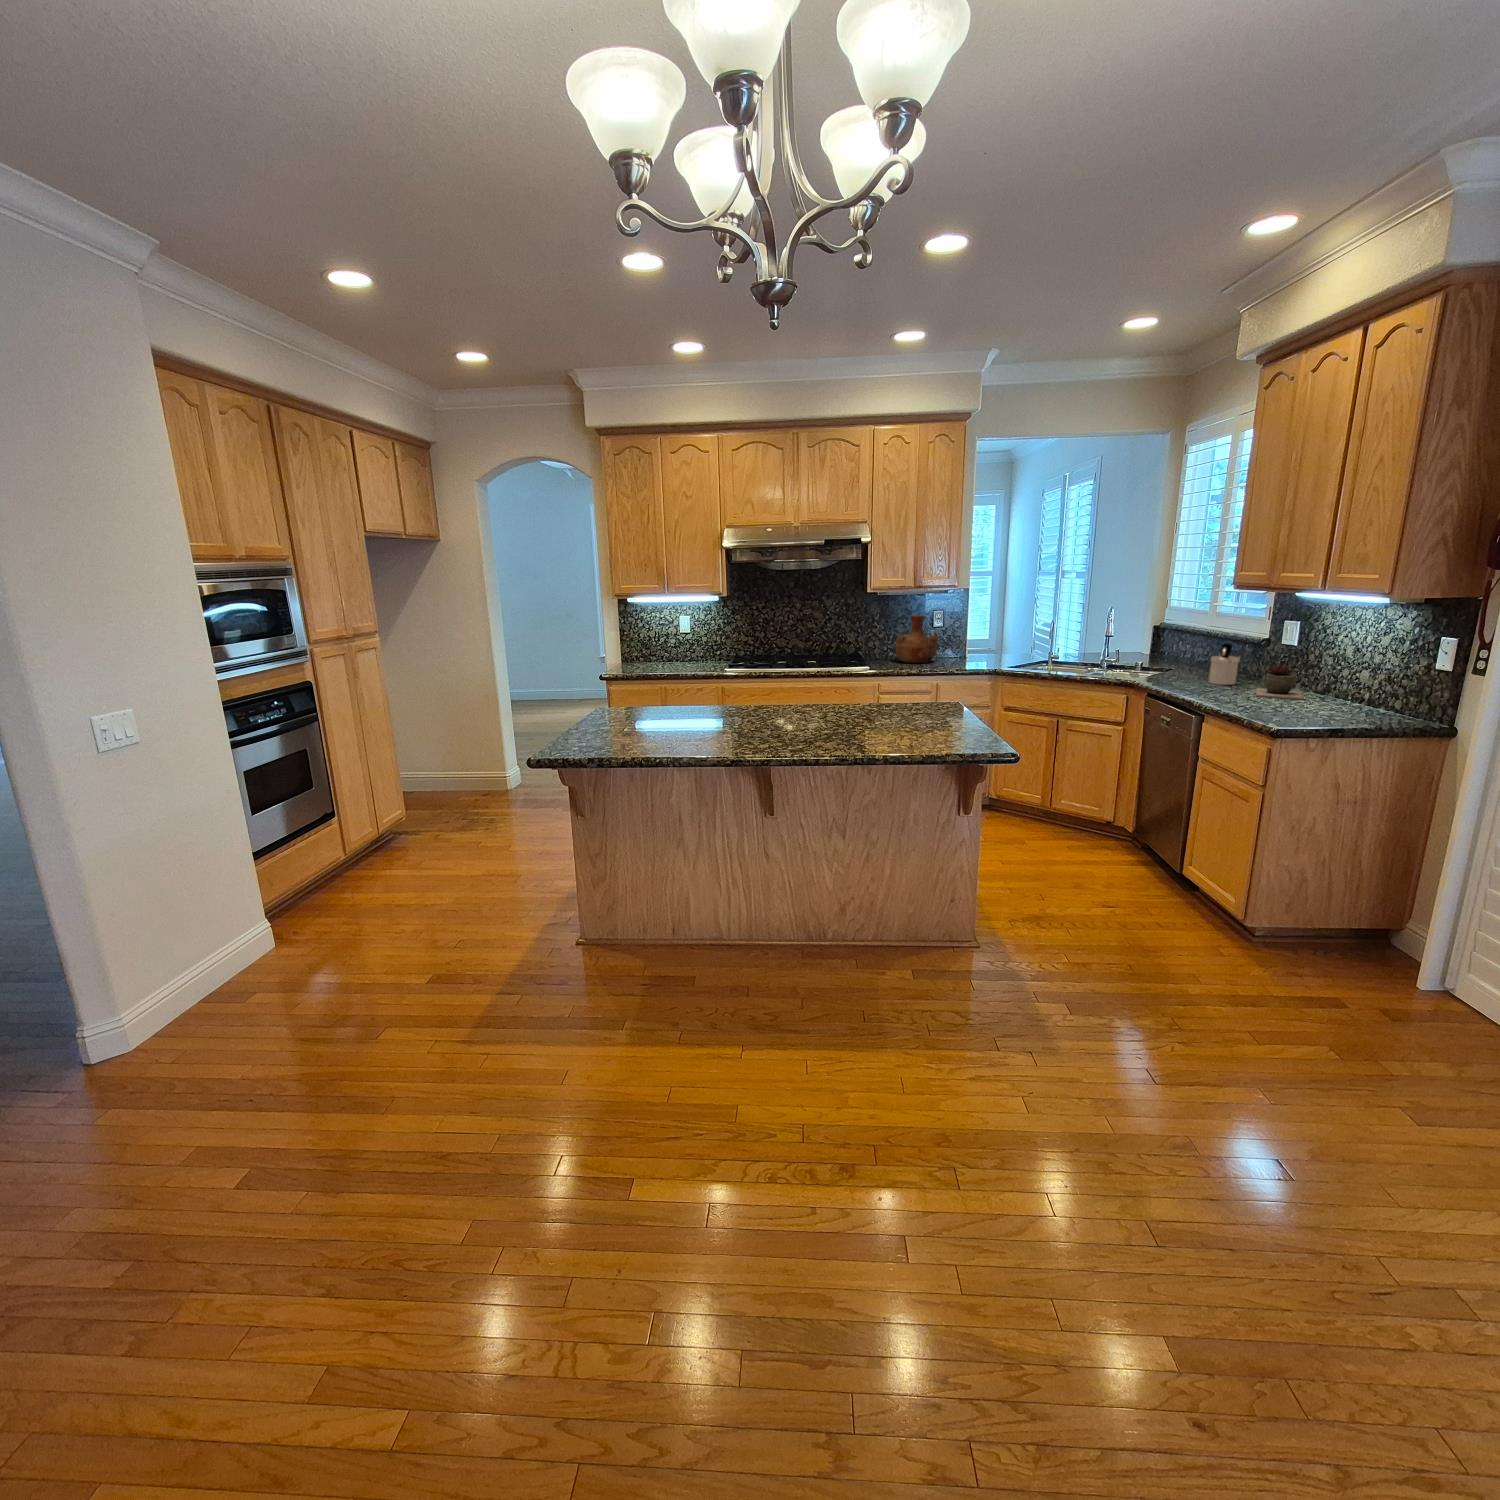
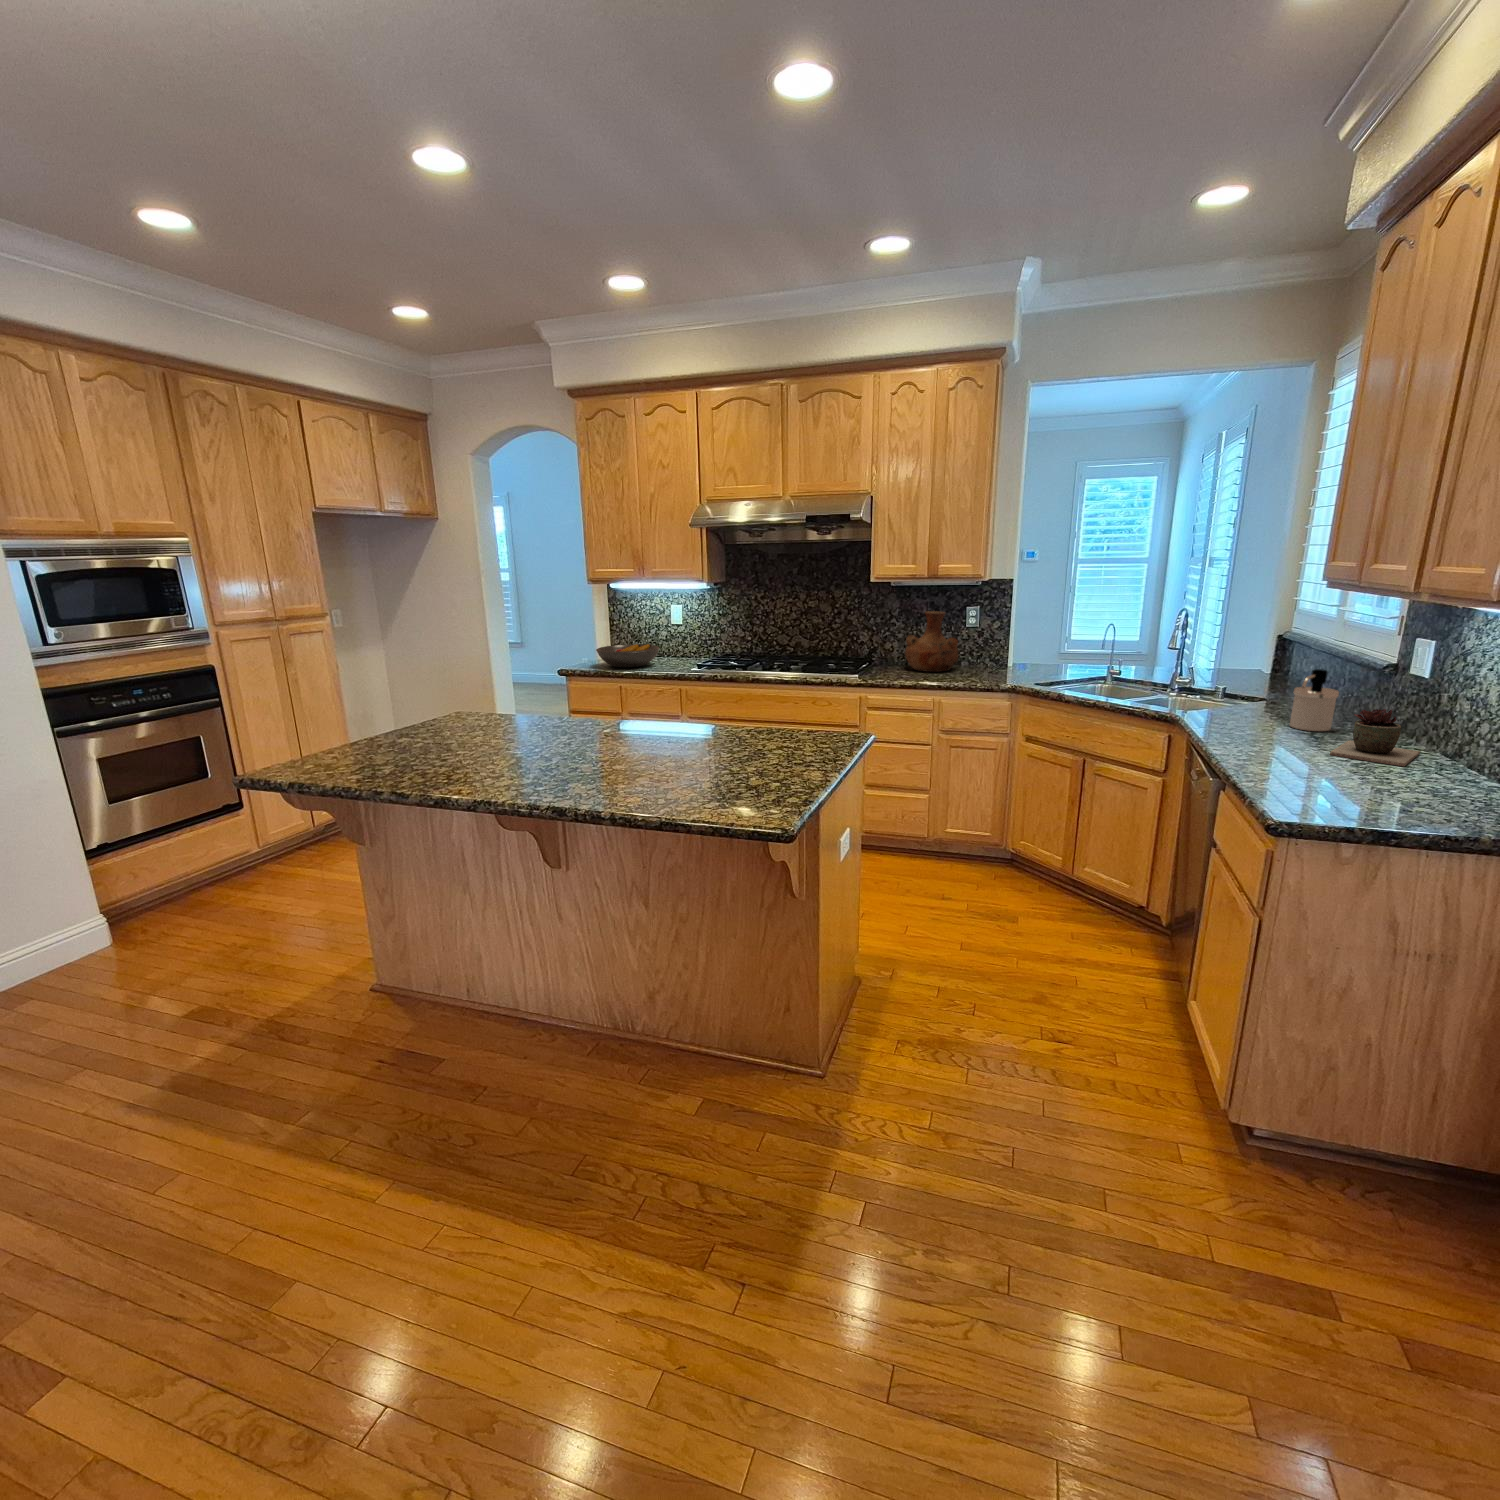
fruit bowl: none [634,650,691,672] -> present [596,644,659,668]

